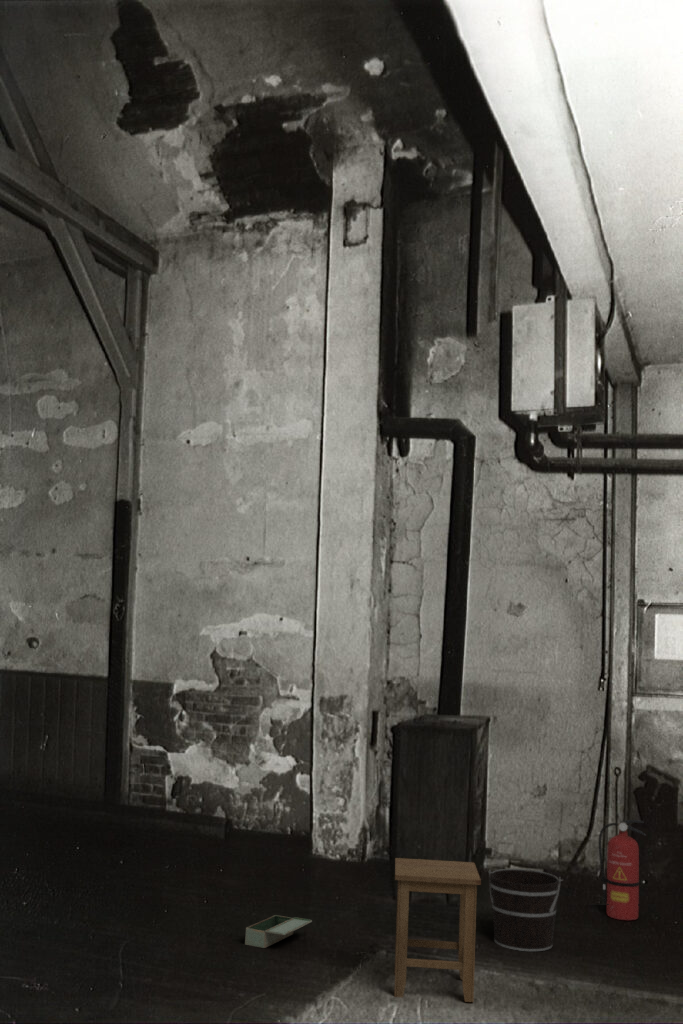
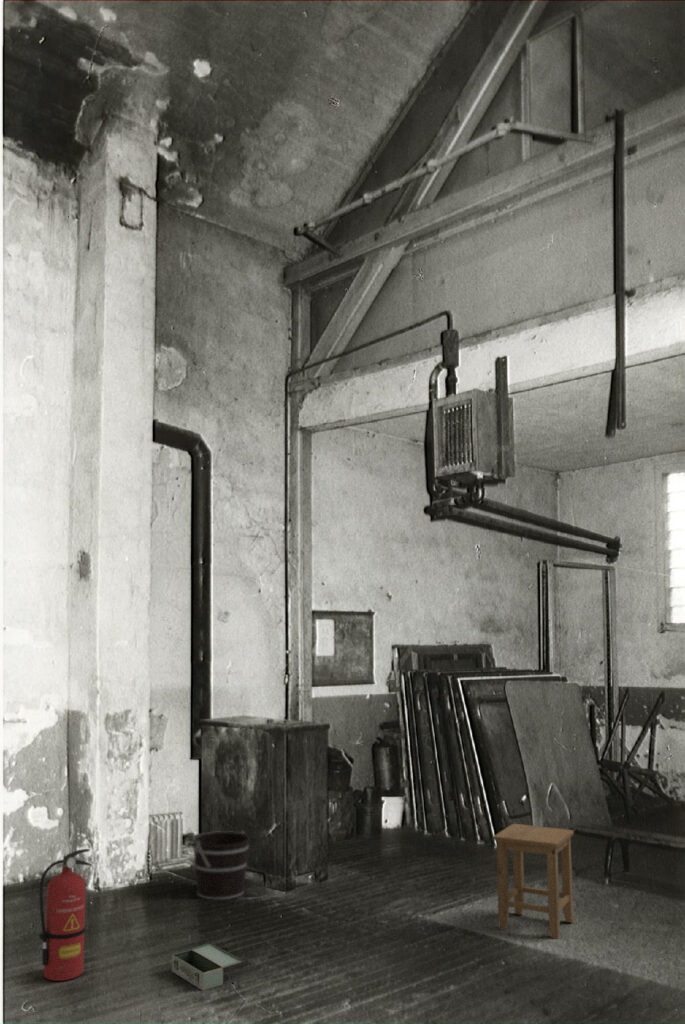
fire extinguisher: present [599,820,646,920] -> present [39,849,91,981]
bucket: present [489,869,562,951] -> present [193,831,249,899]
toolbox: present [245,915,312,948] -> present [172,944,242,991]

